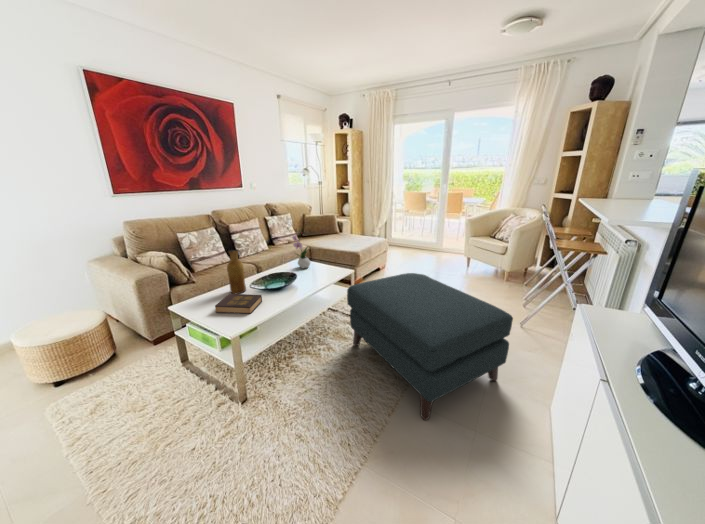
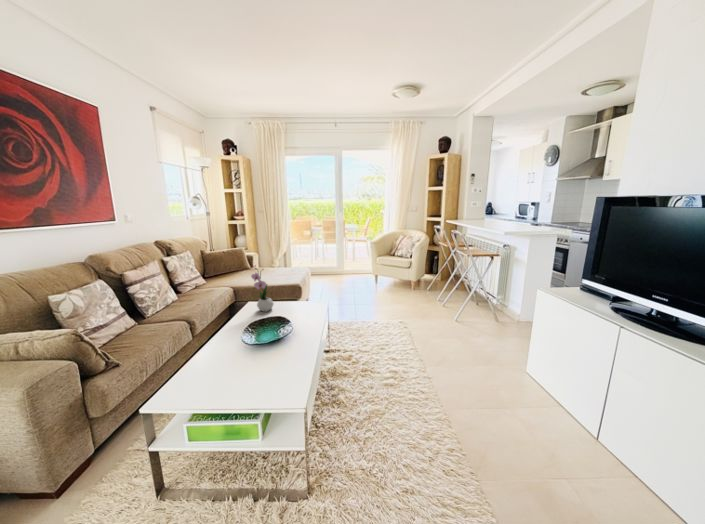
vase: present [227,250,246,294] -> none [208,301,233,362]
ottoman: present [347,273,513,420] -> none [352,292,493,416]
hardback book: present [215,294,262,314] -> none [231,350,286,391]

